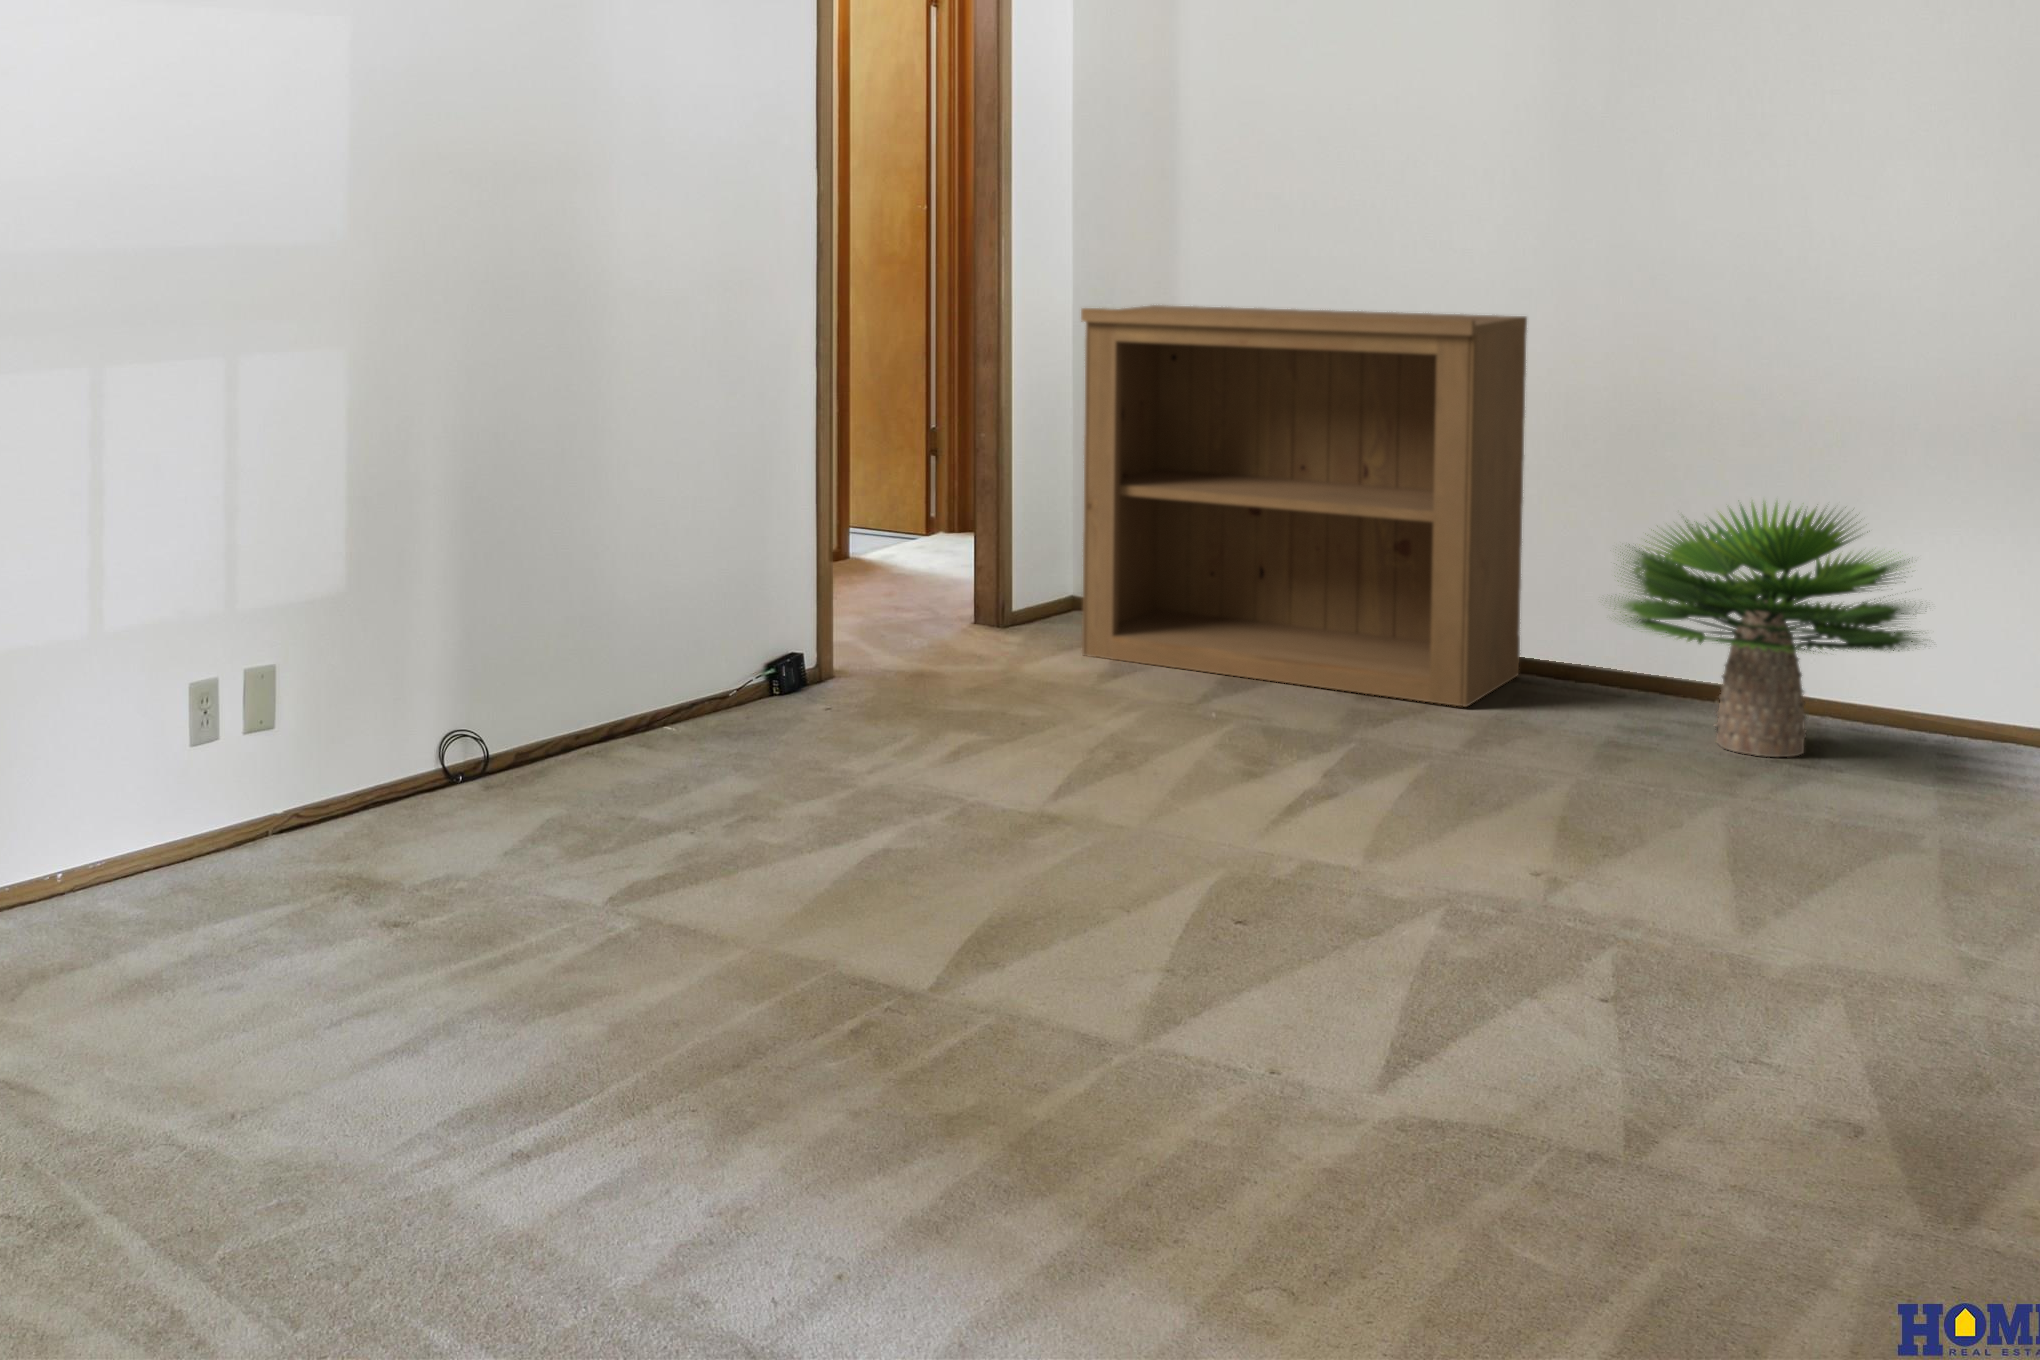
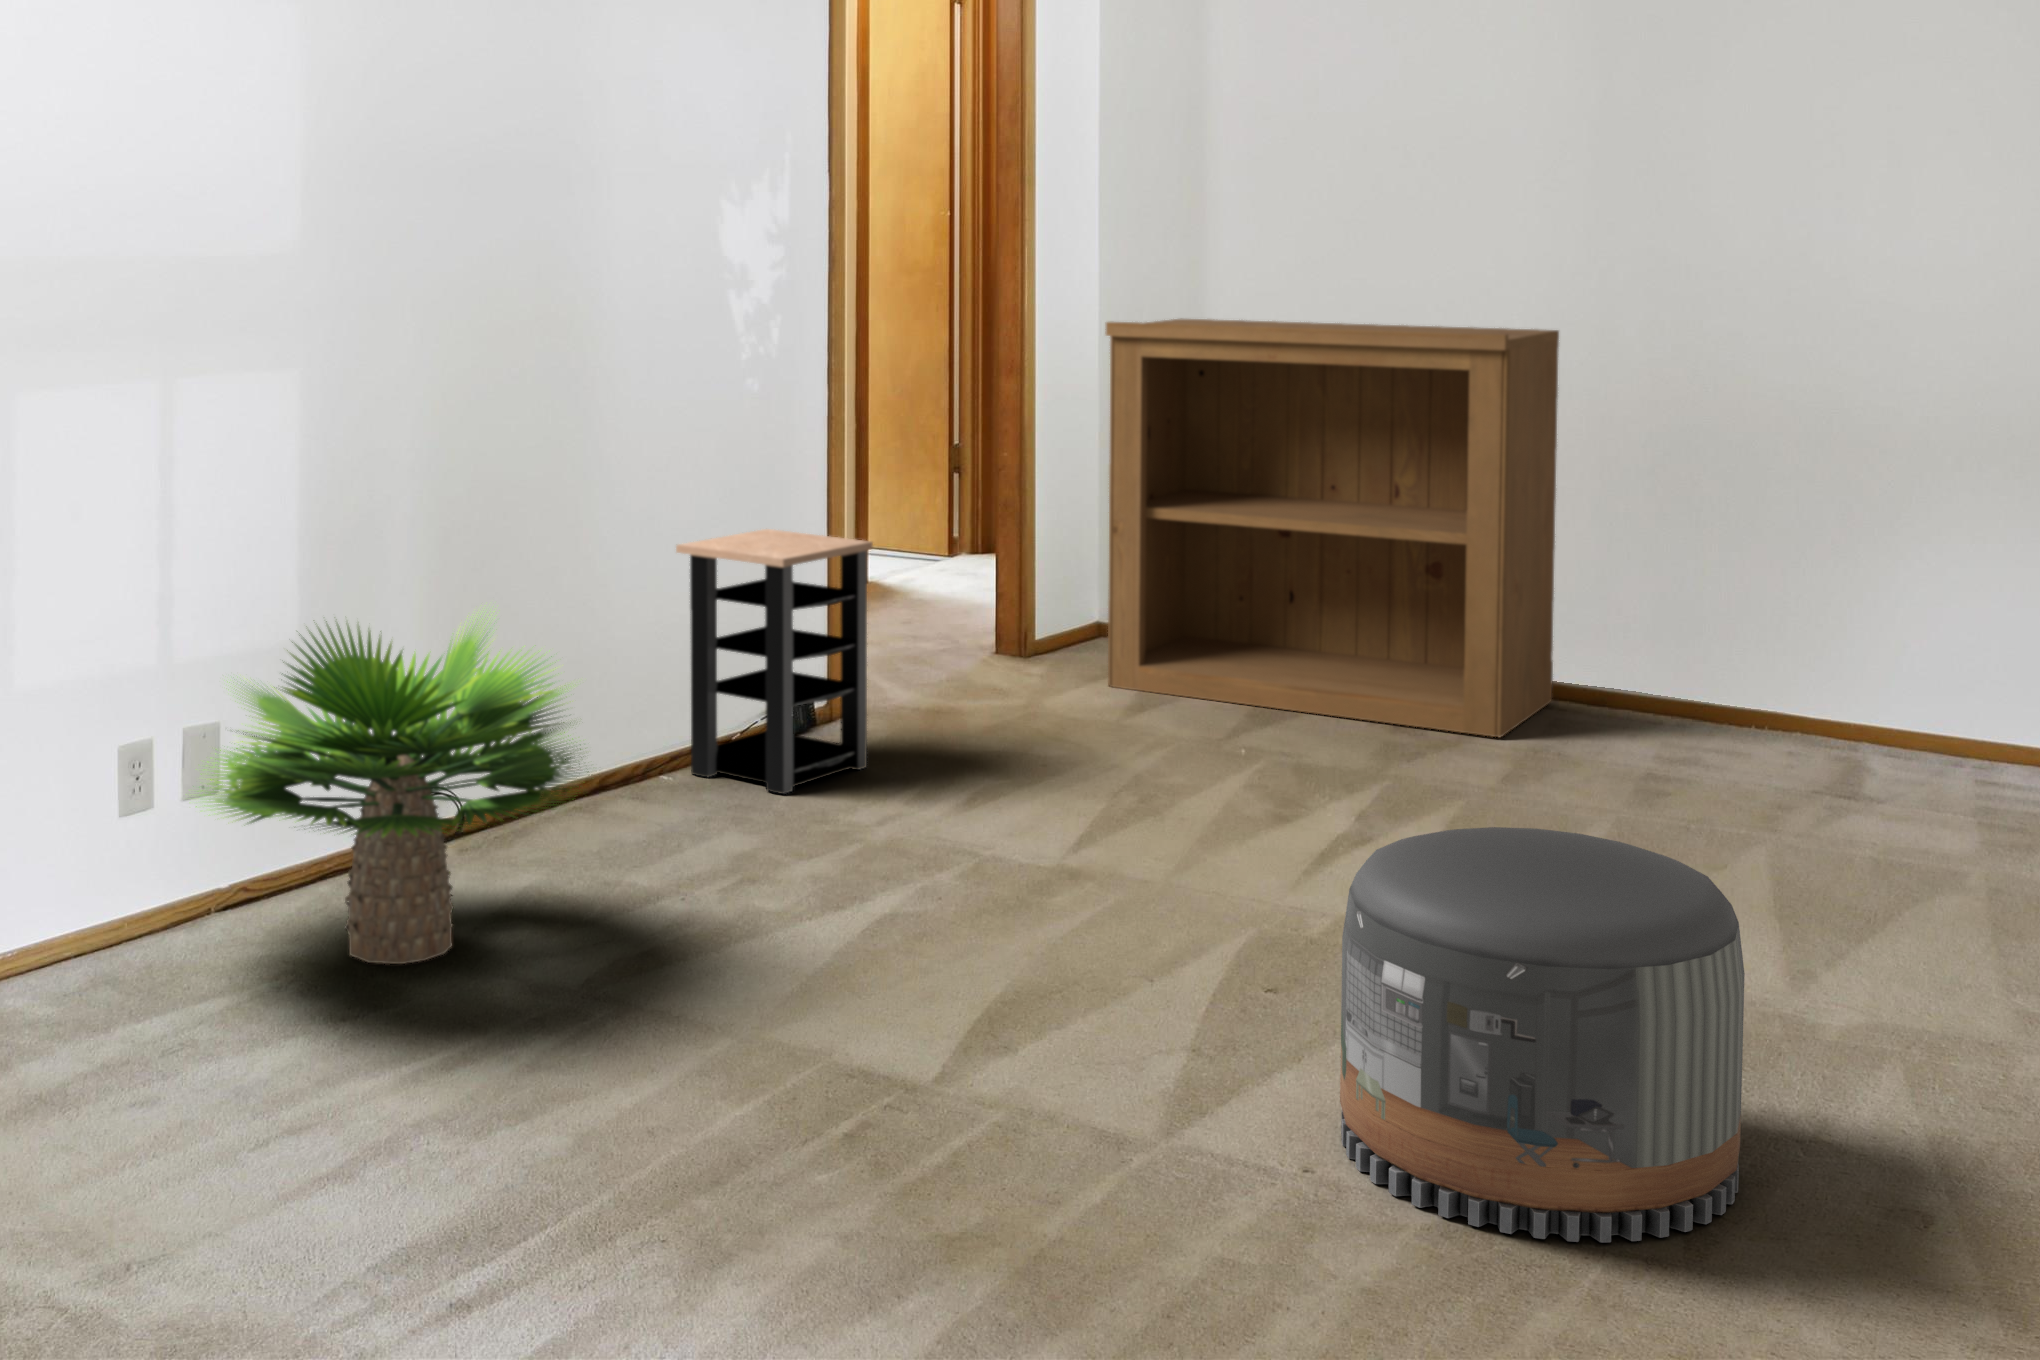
side table: none [678,500,861,745] -> present [676,529,873,794]
potted plant: present [1618,503,1921,757] -> present [196,611,589,964]
pouf: none [1304,770,1682,1136] -> present [1340,827,1745,1242]

